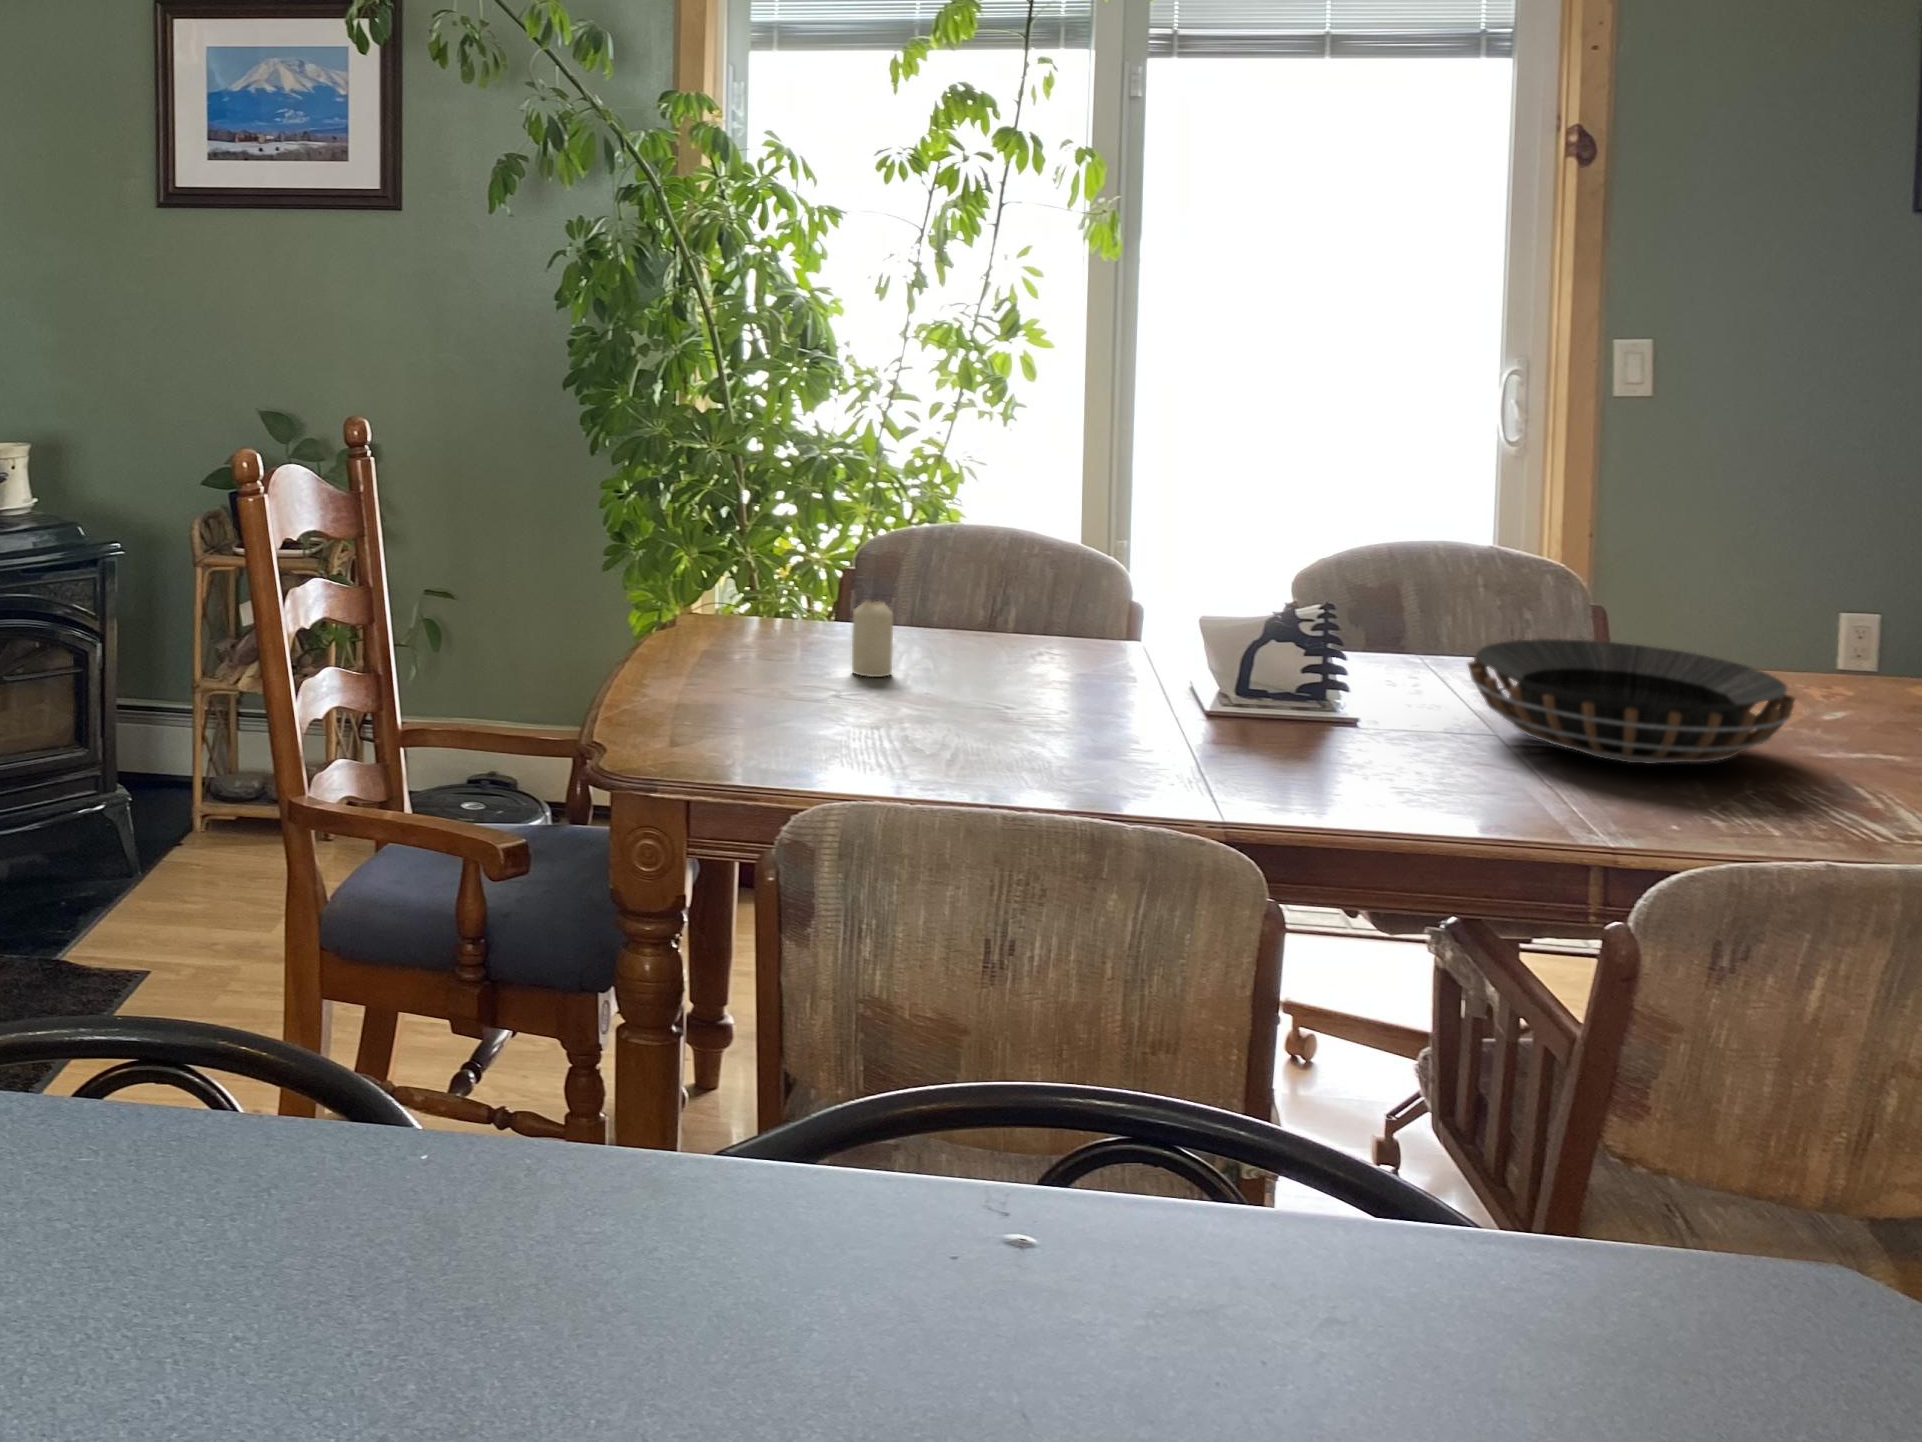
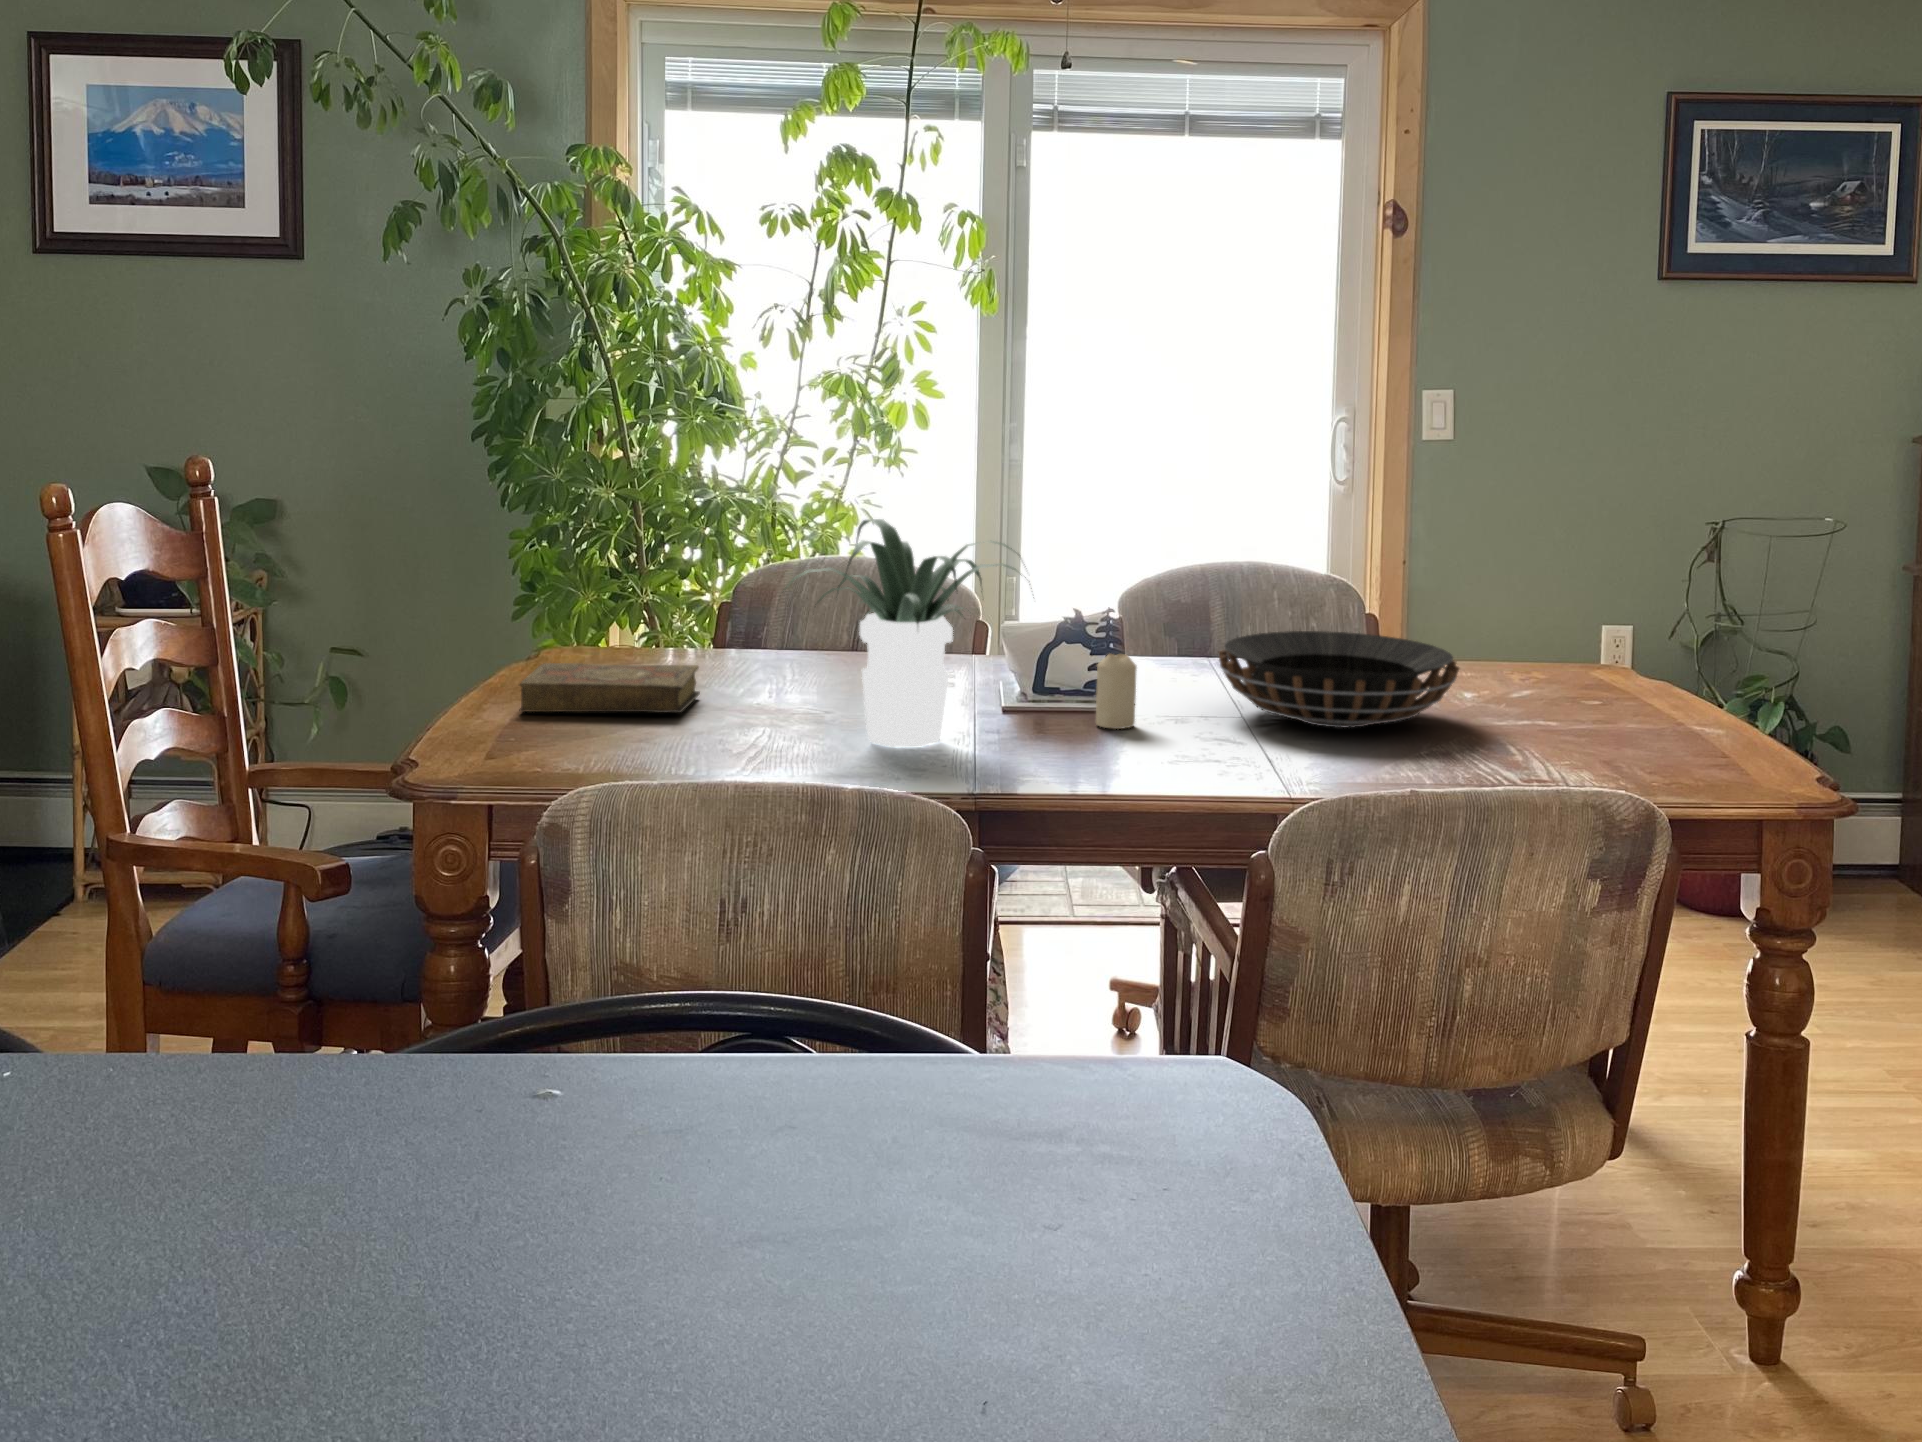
potted plant: none [957,503,1261,763] -> present [786,519,1026,746]
candle: present [852,601,893,677] -> present [1096,654,1137,729]
book: none [668,643,853,706] -> present [520,663,700,713]

